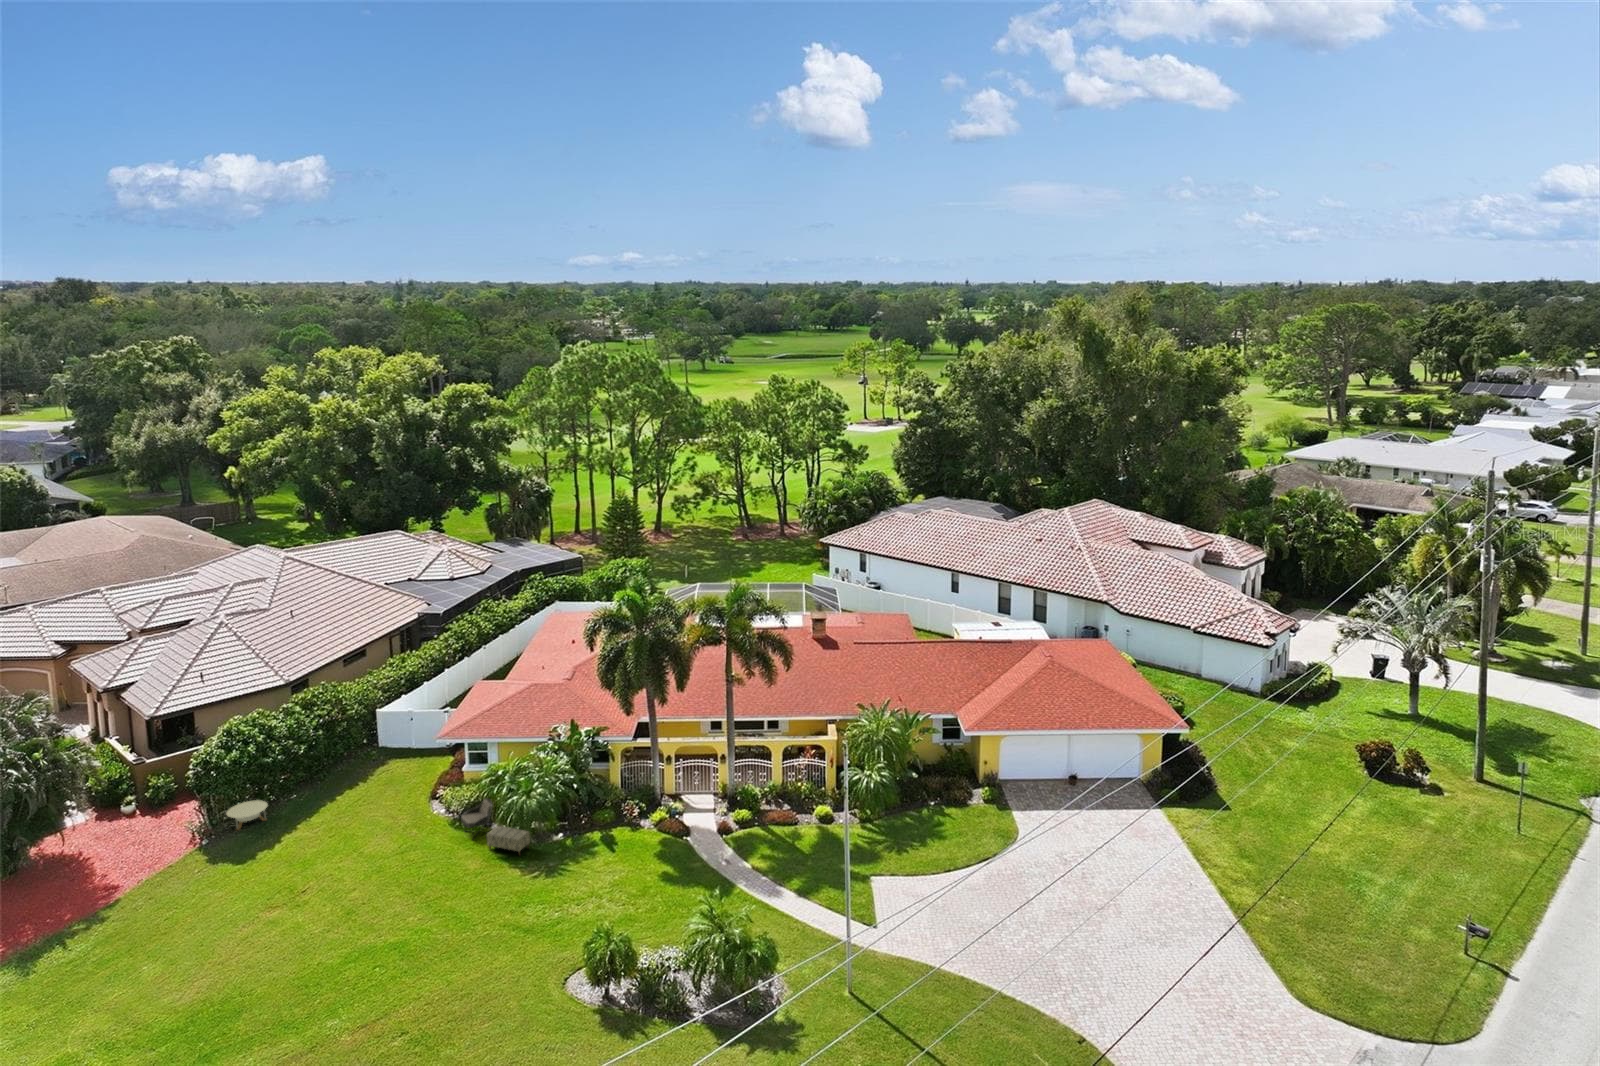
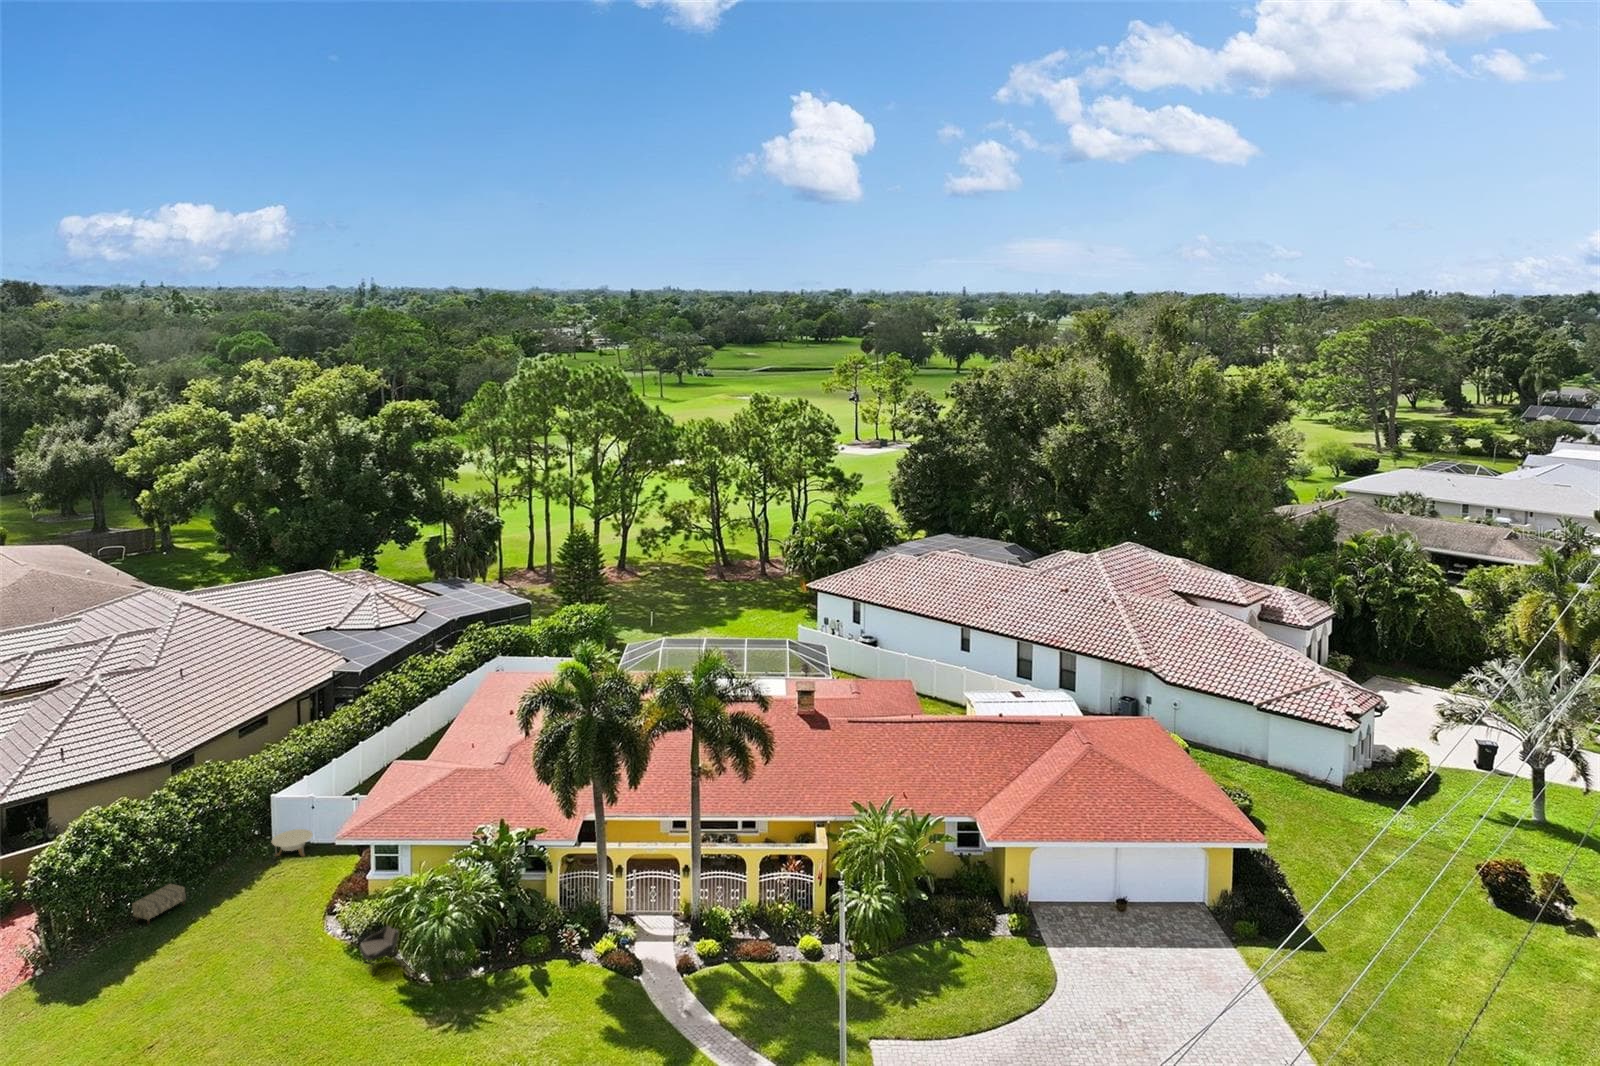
round table: present [226,800,267,830] -> present [272,829,313,856]
bench: present [487,826,530,855] -> present [132,884,186,924]

